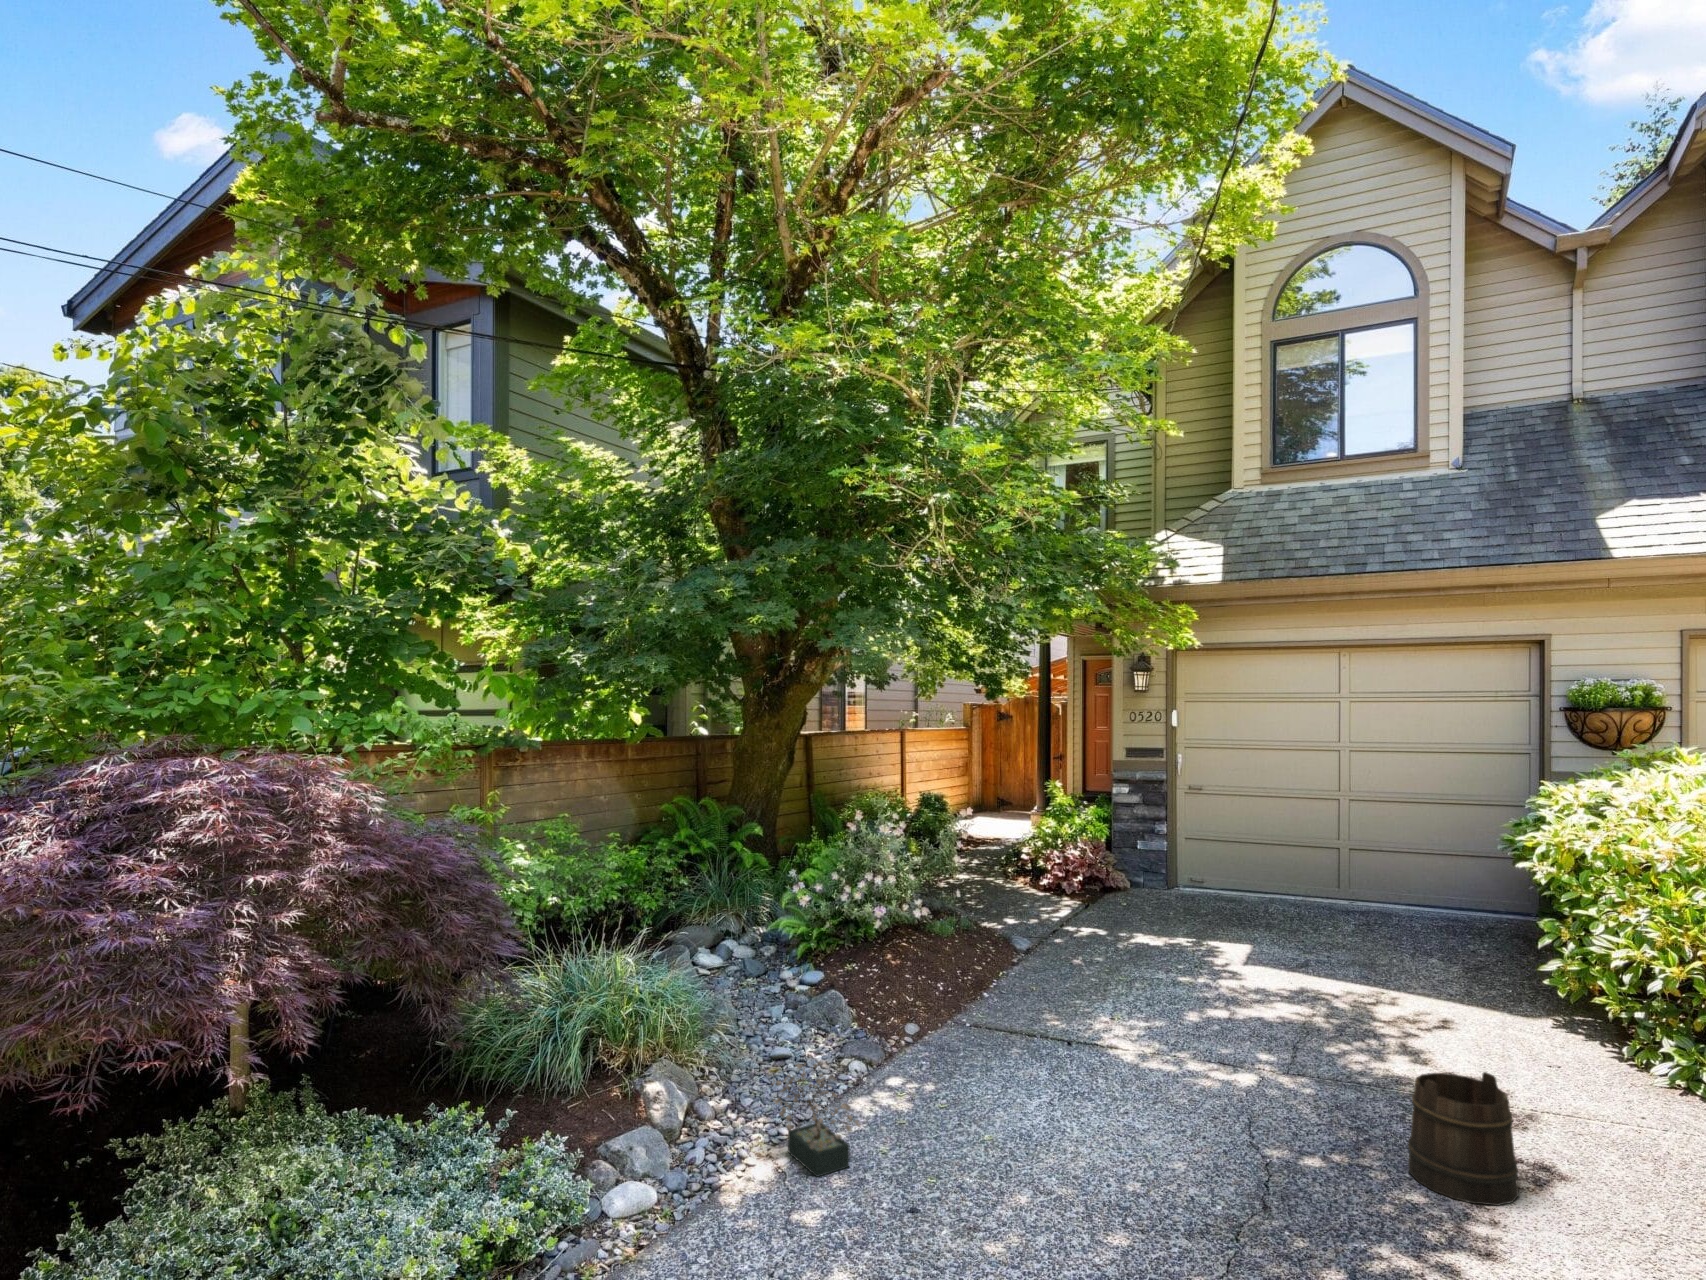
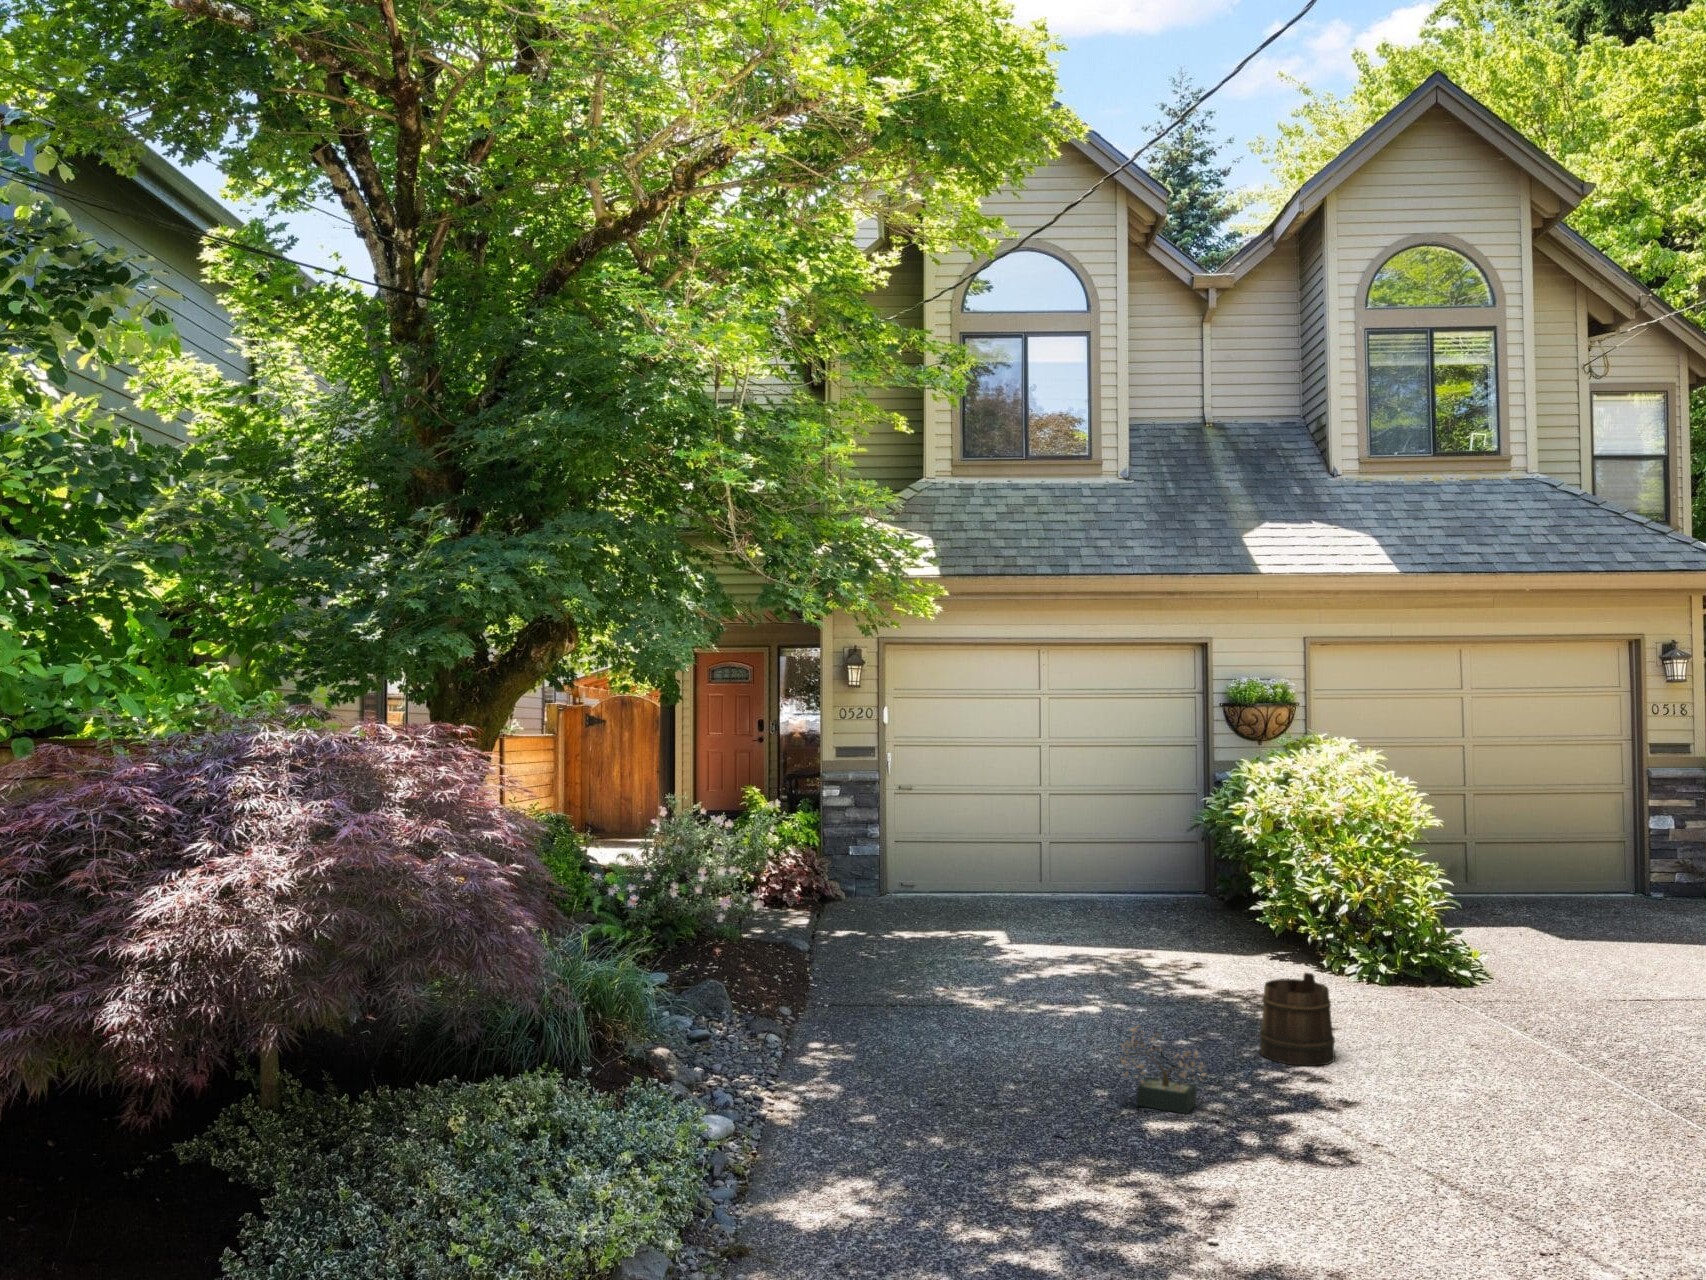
decorative plant: present [774,1062,860,1177] -> present [1120,1025,1206,1114]

